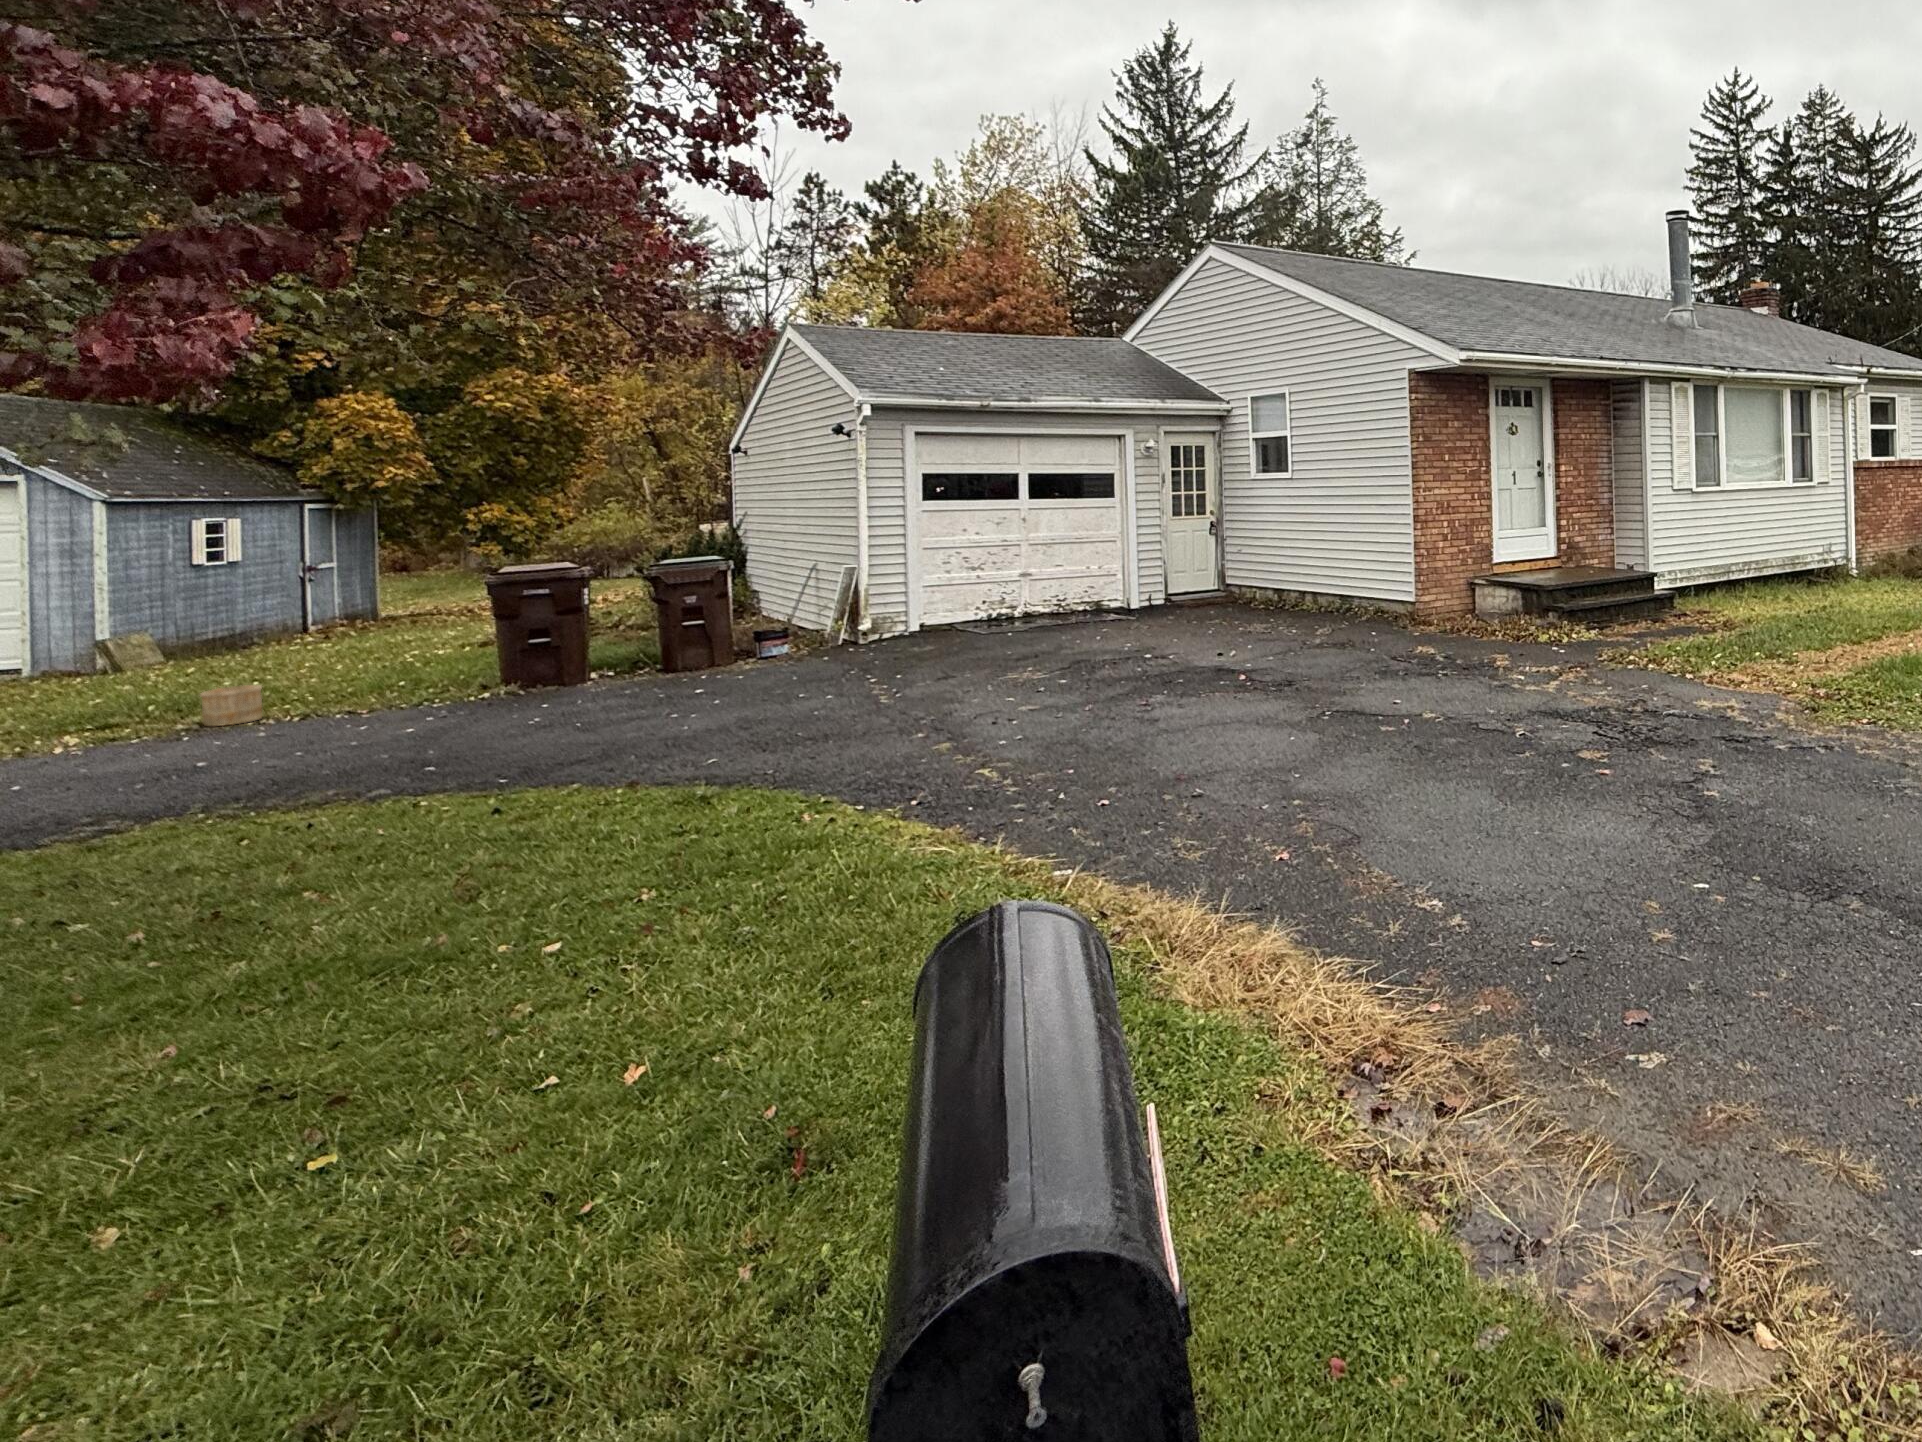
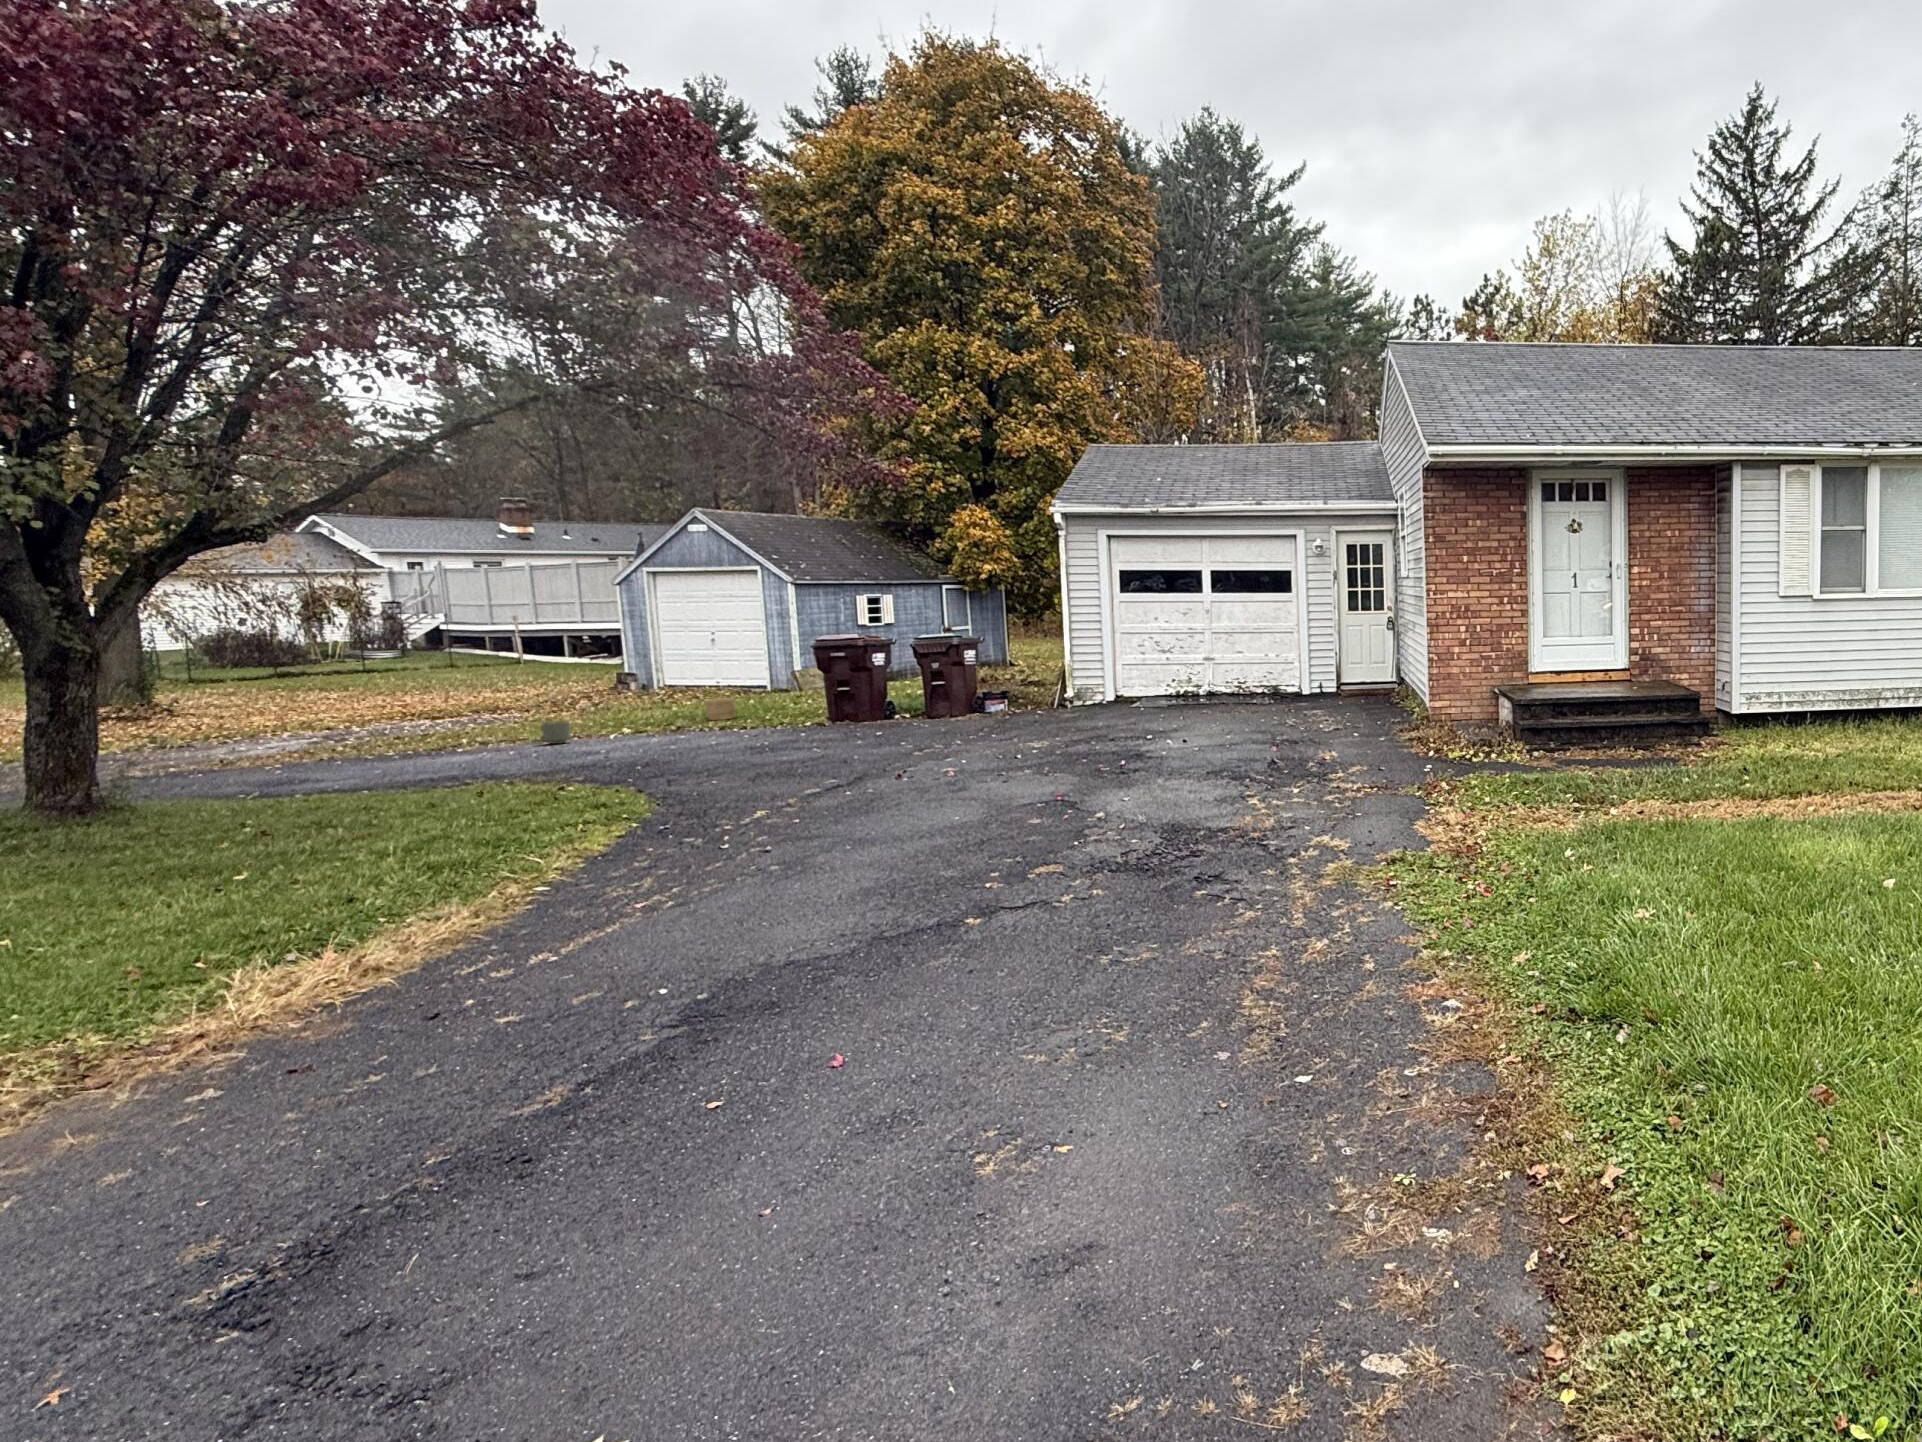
planter: none [76,750,141,797] -> present [541,721,571,744]

